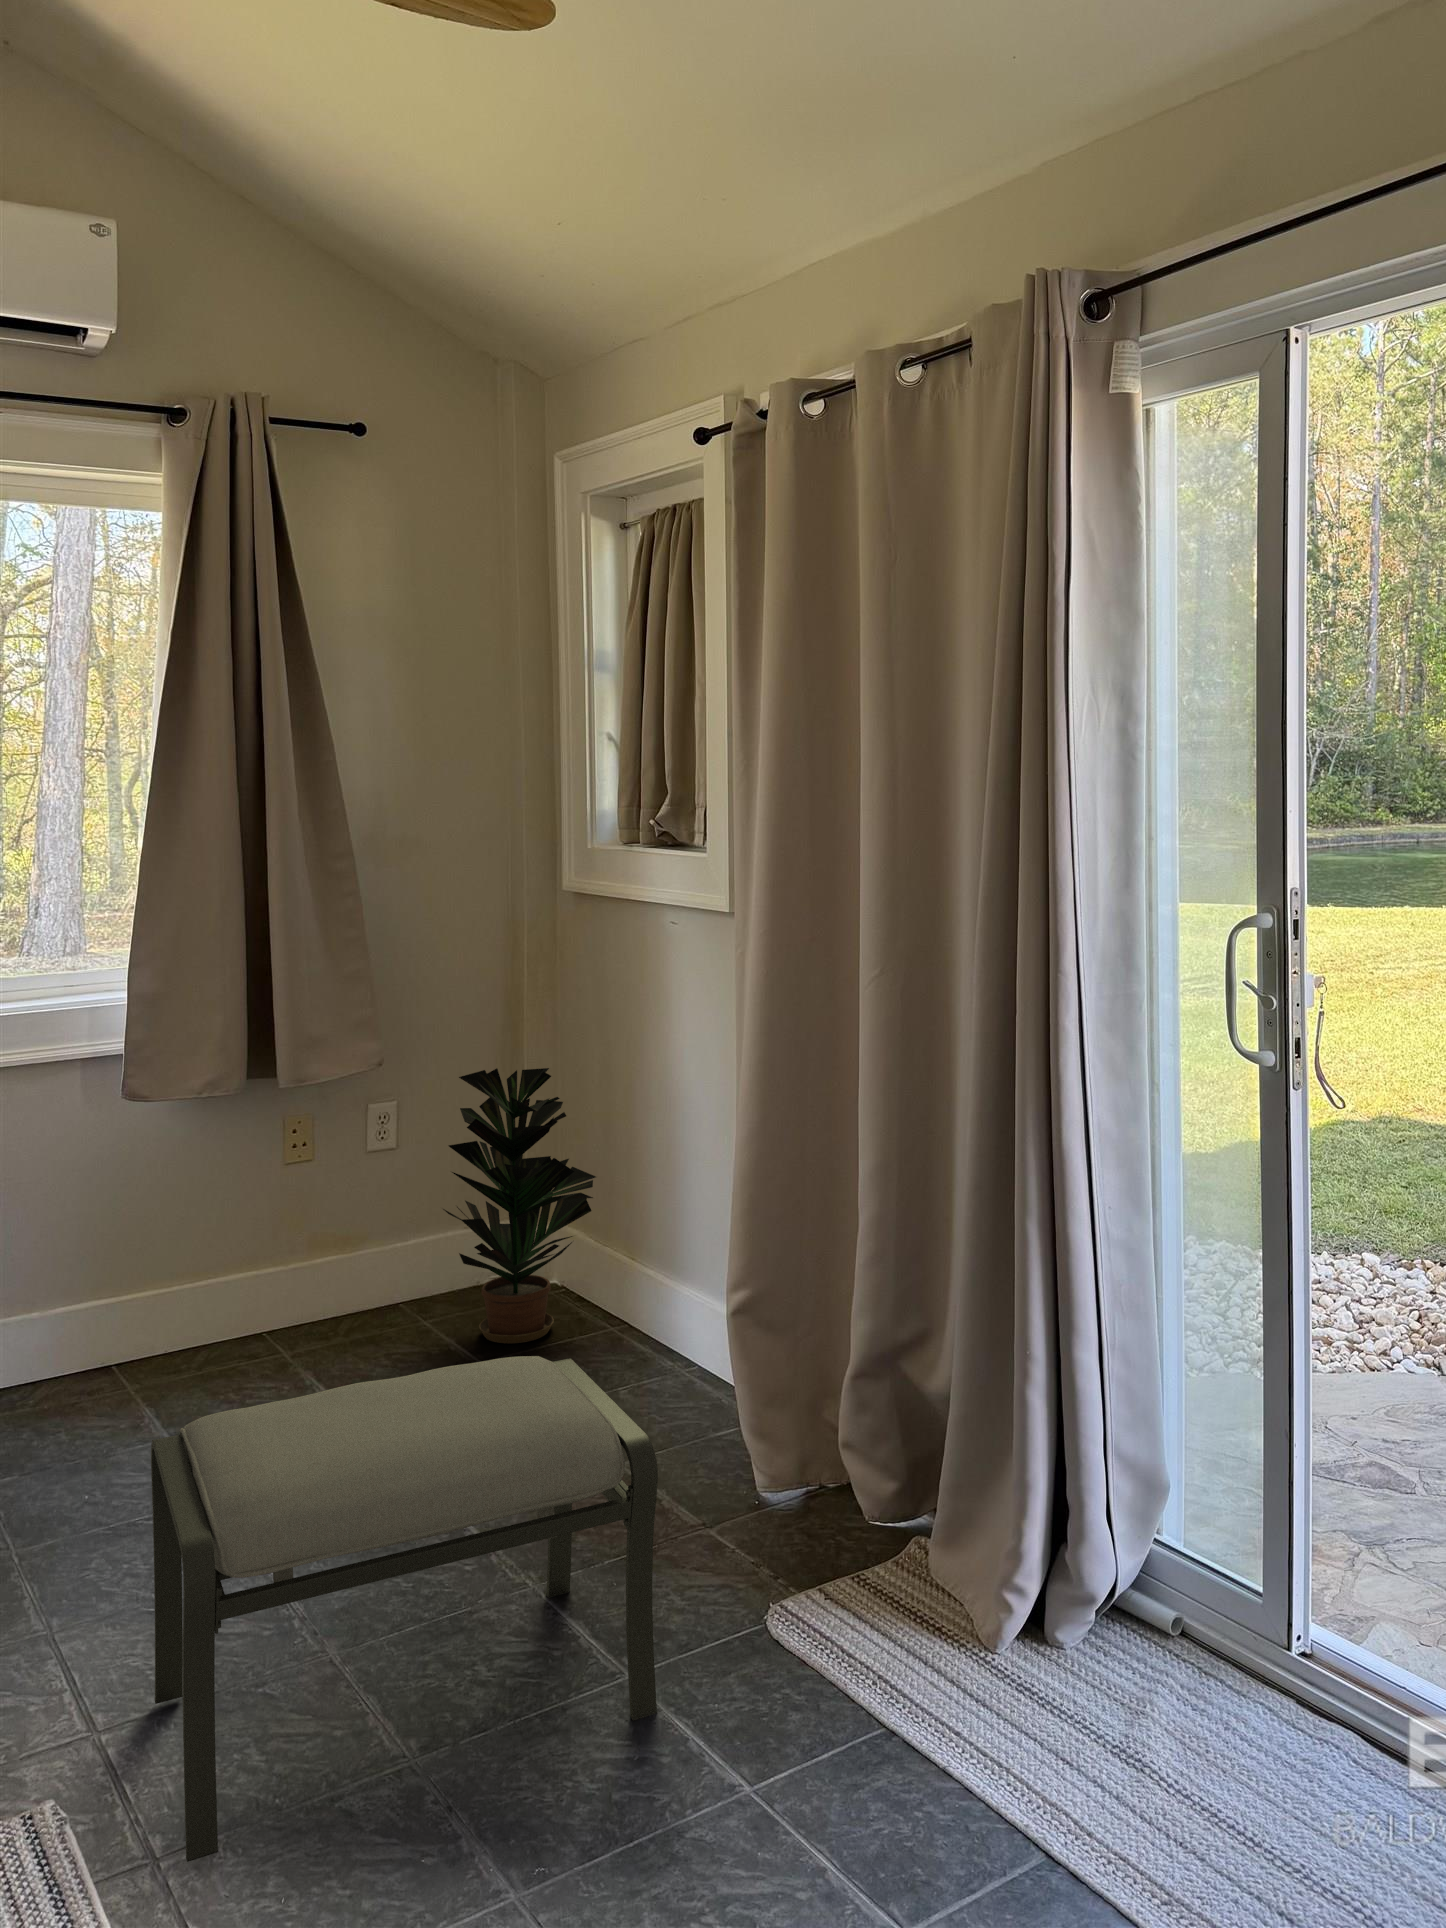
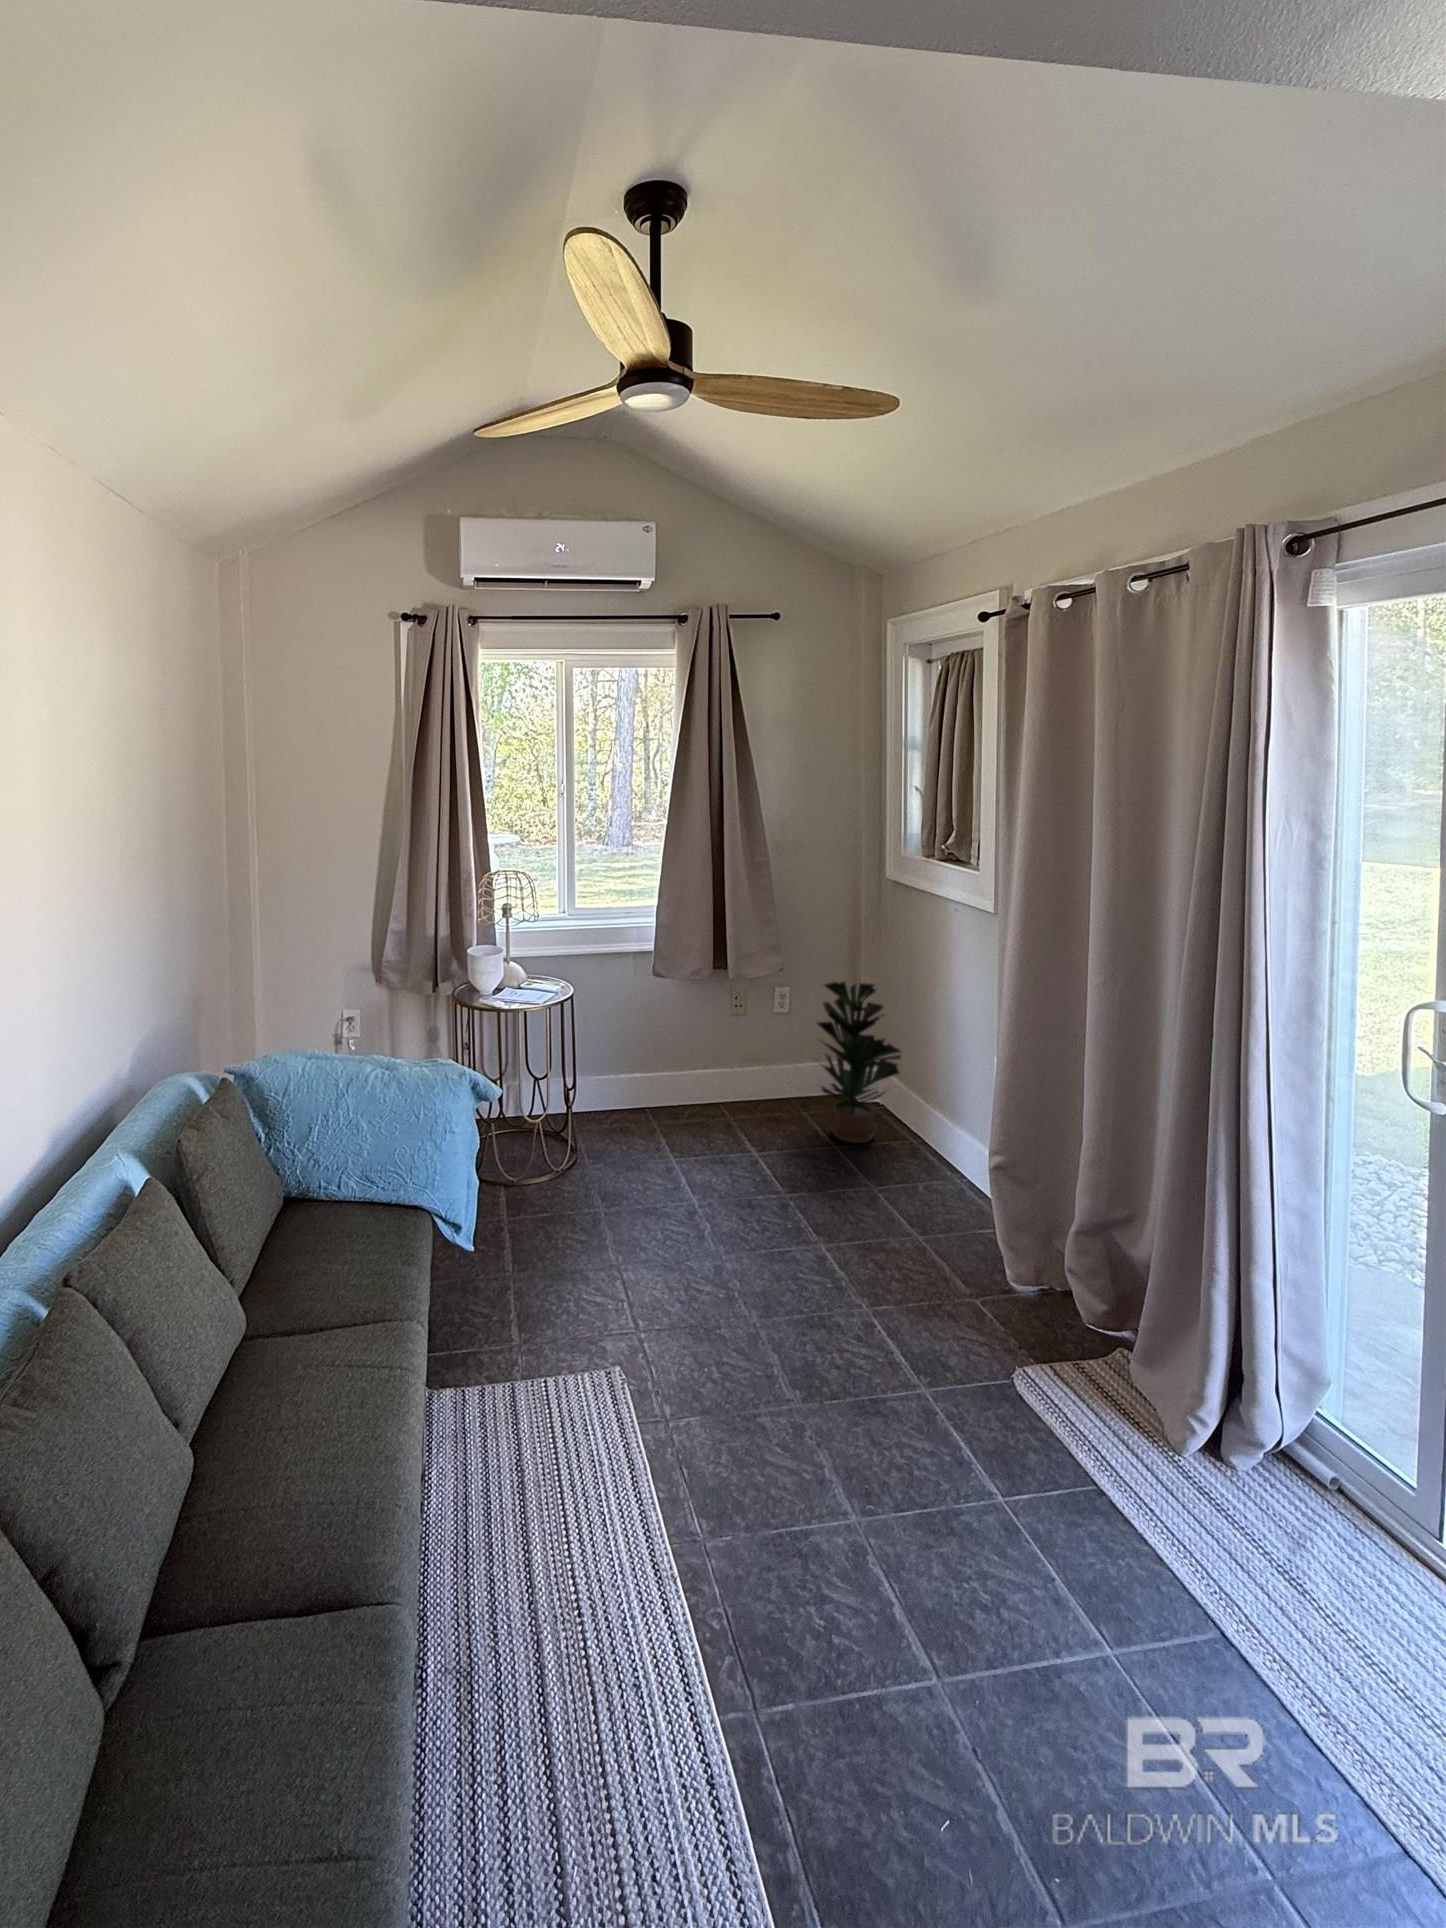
ottoman: present [151,1356,658,1862] -> none [661,1177,943,1424]

